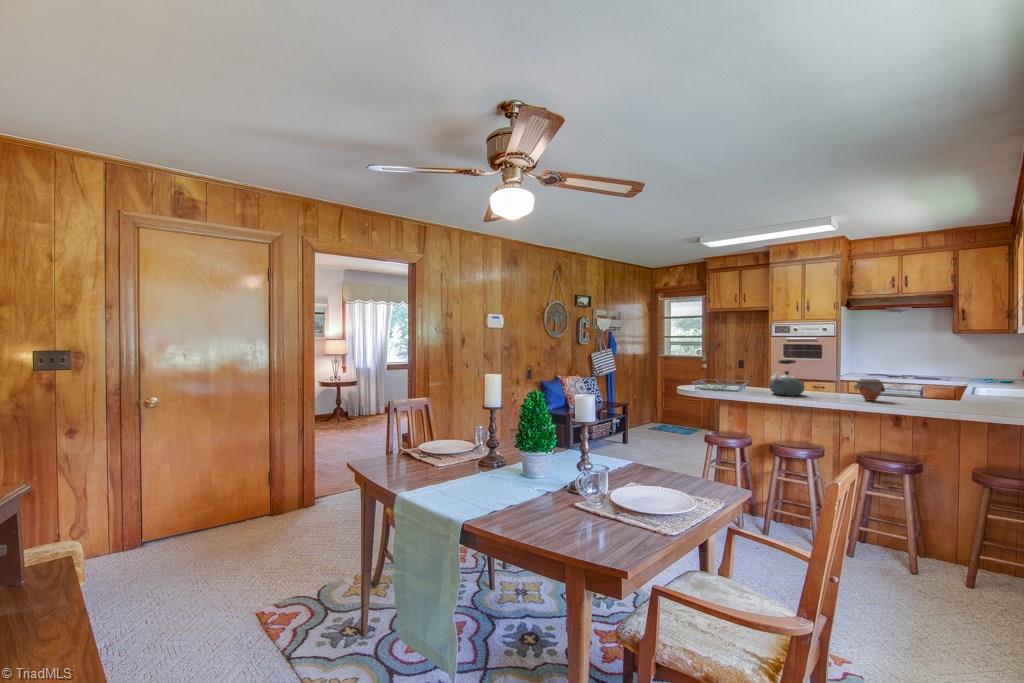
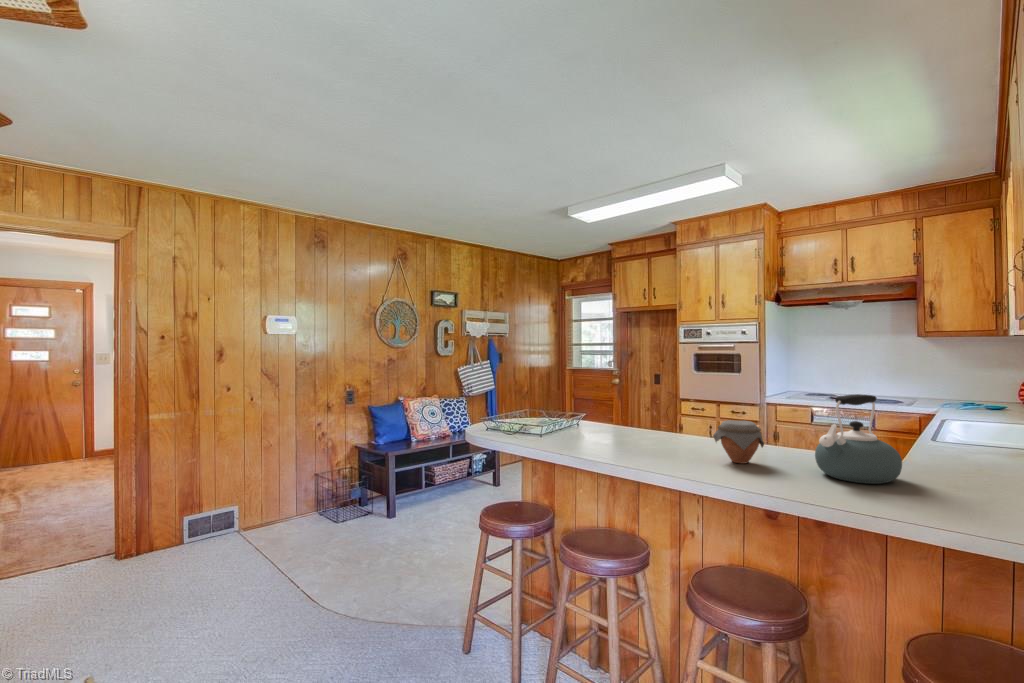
kettle: present [770,360,804,396] -> present [815,394,902,484]

